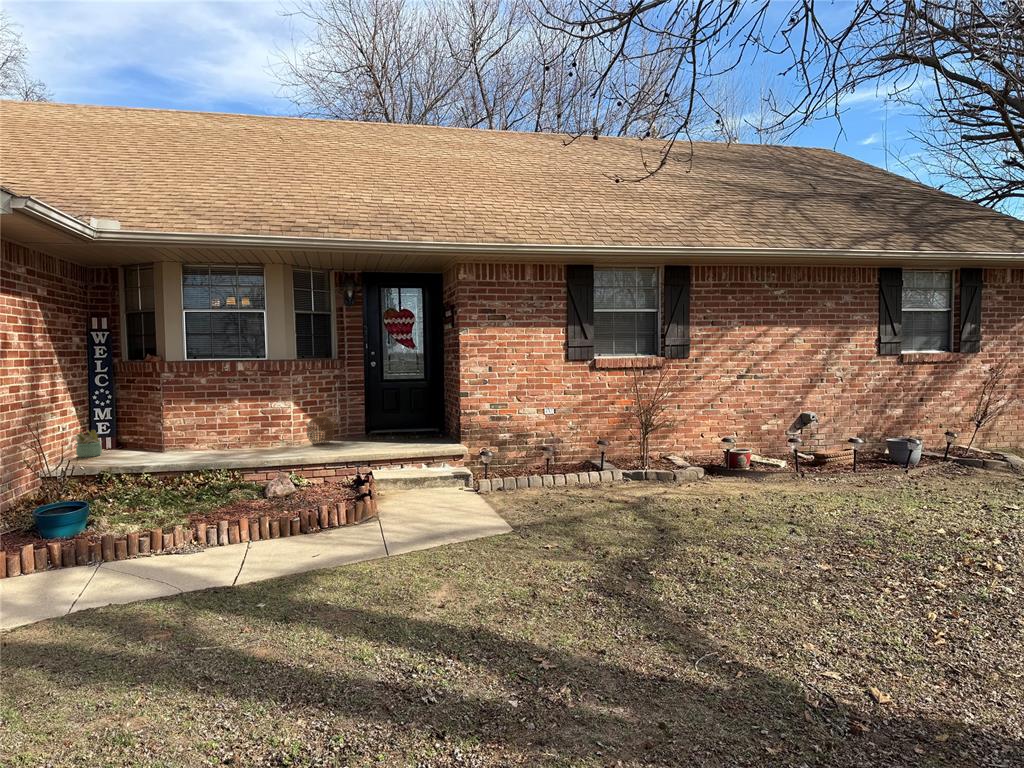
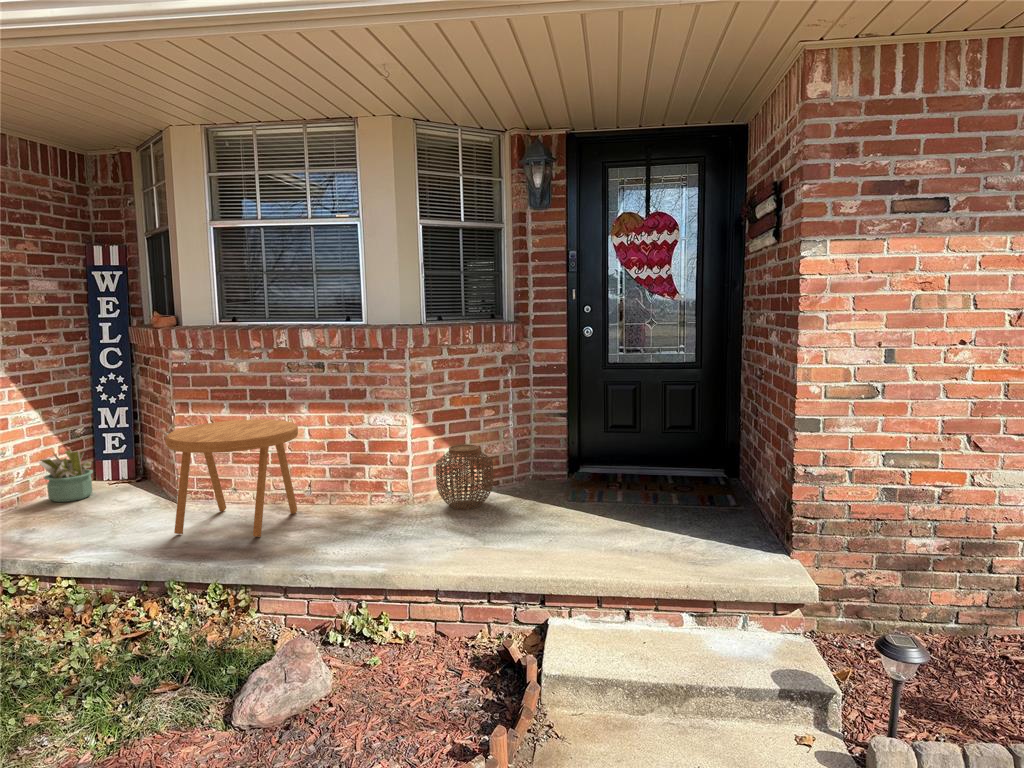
side table: none [178,407,242,459] -> present [165,420,298,537]

